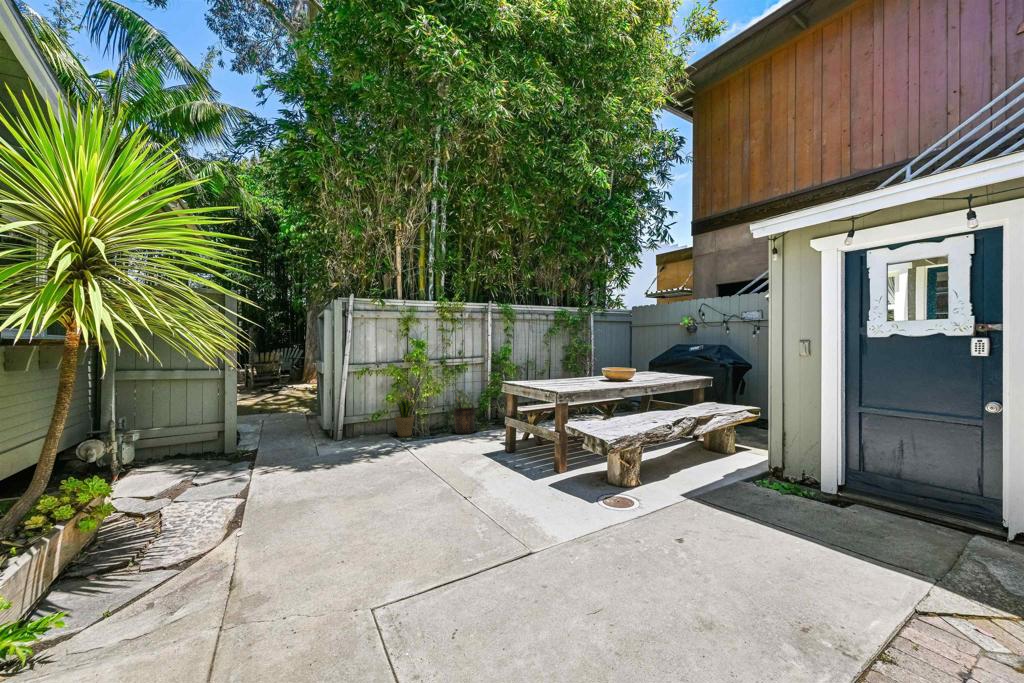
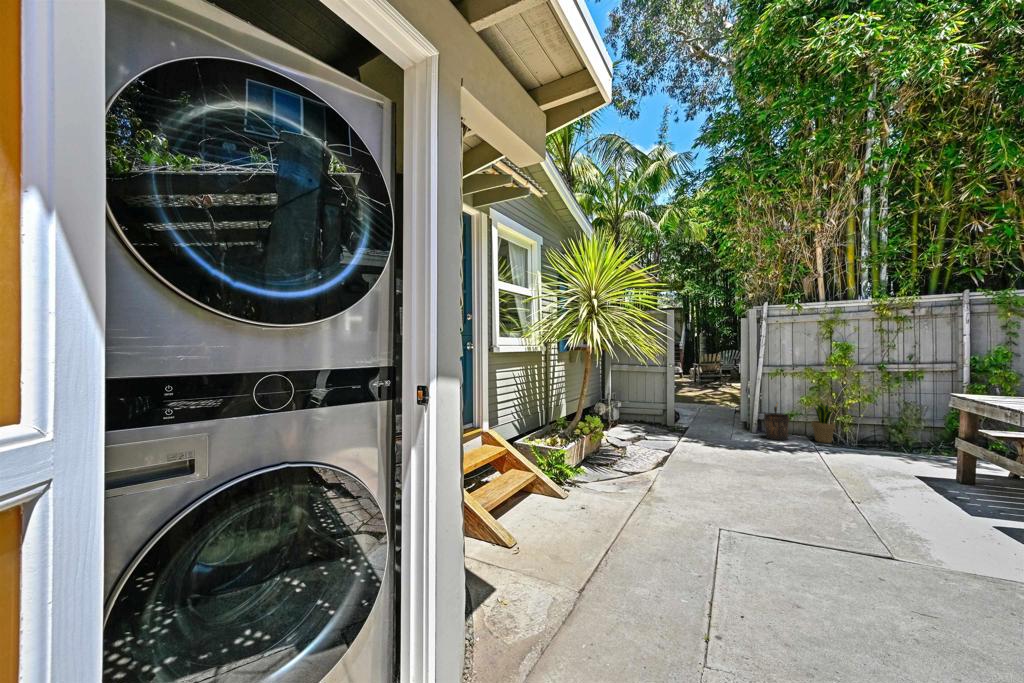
bucket: present [453,398,476,434] -> present [764,403,790,440]

